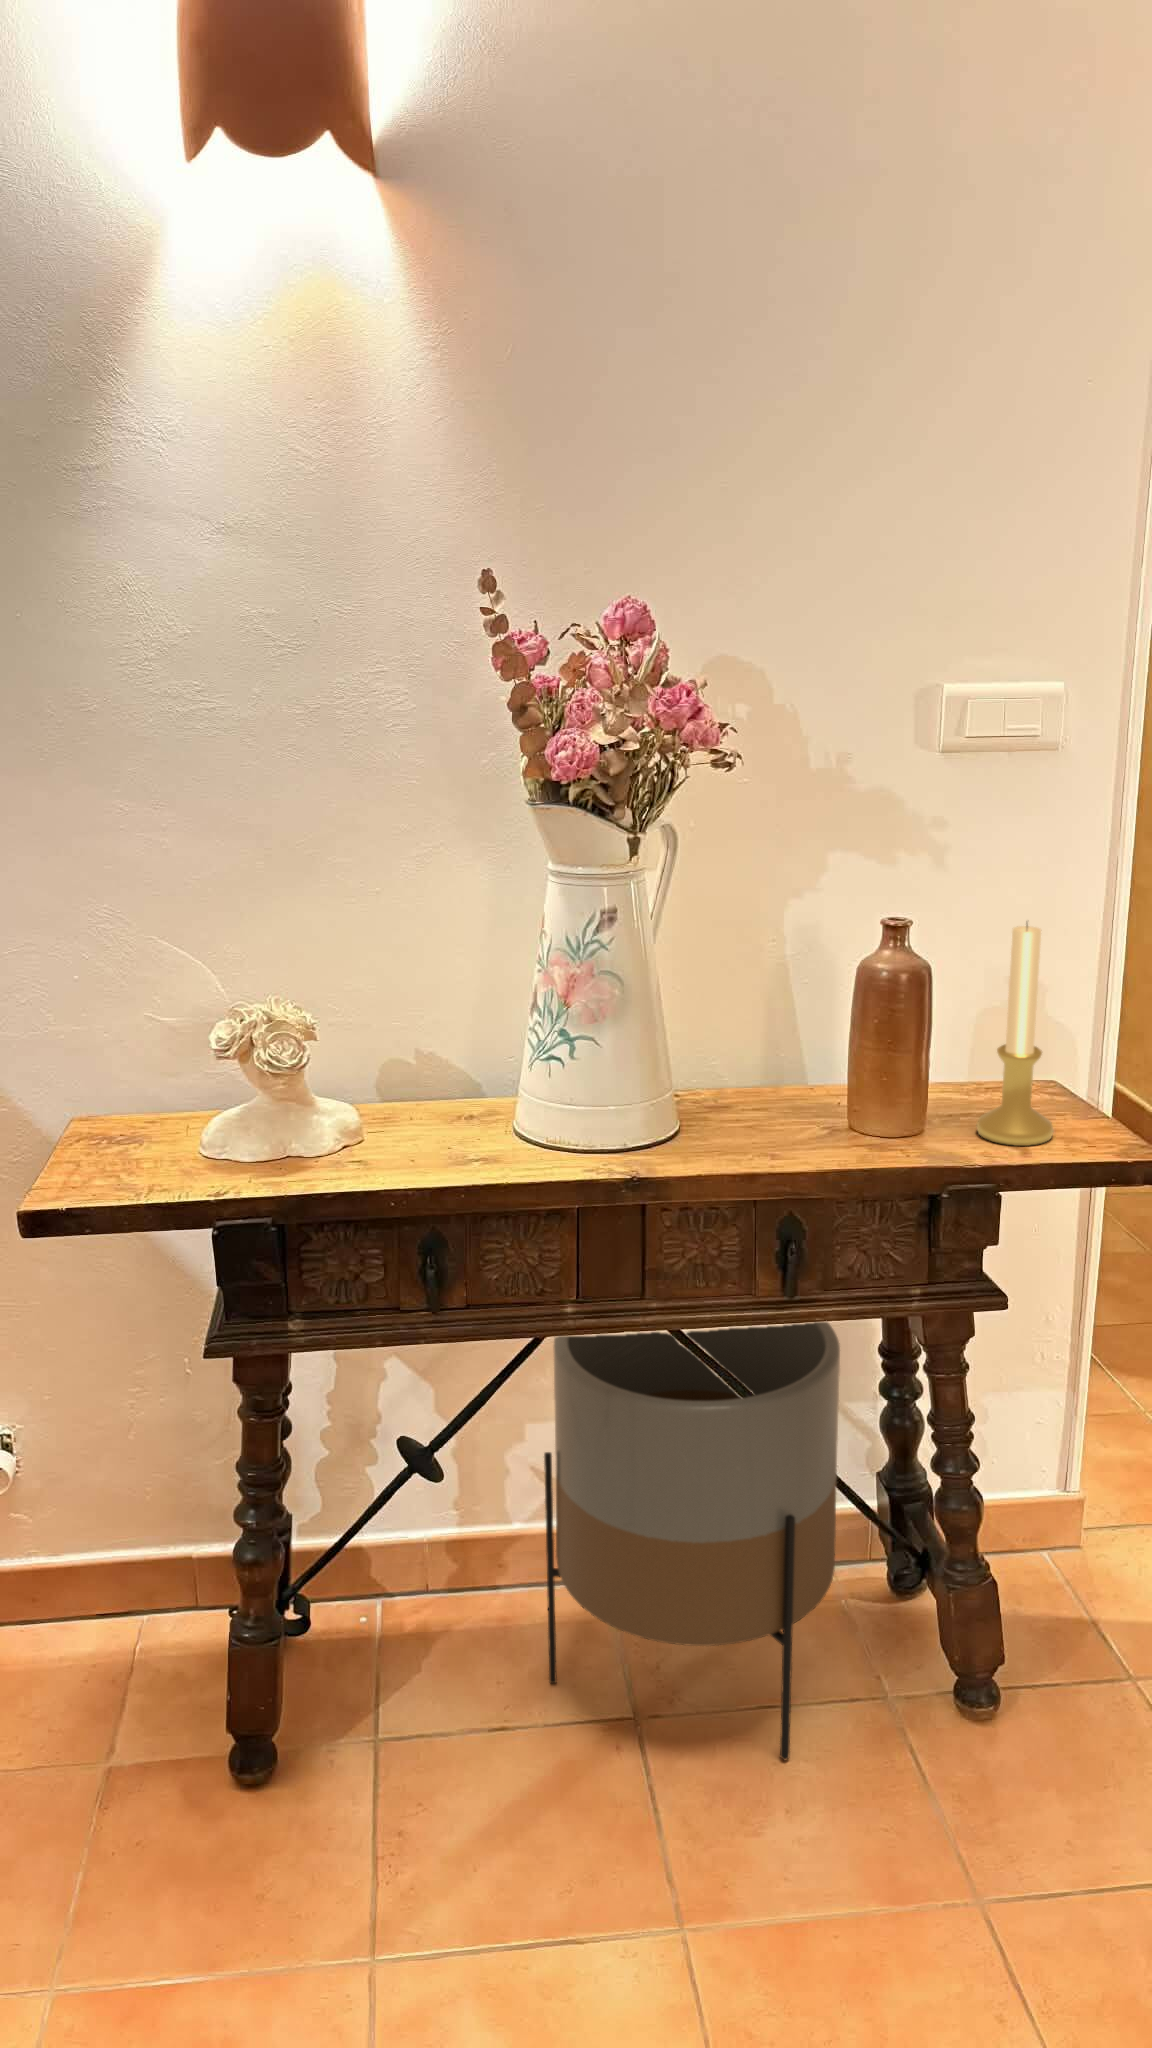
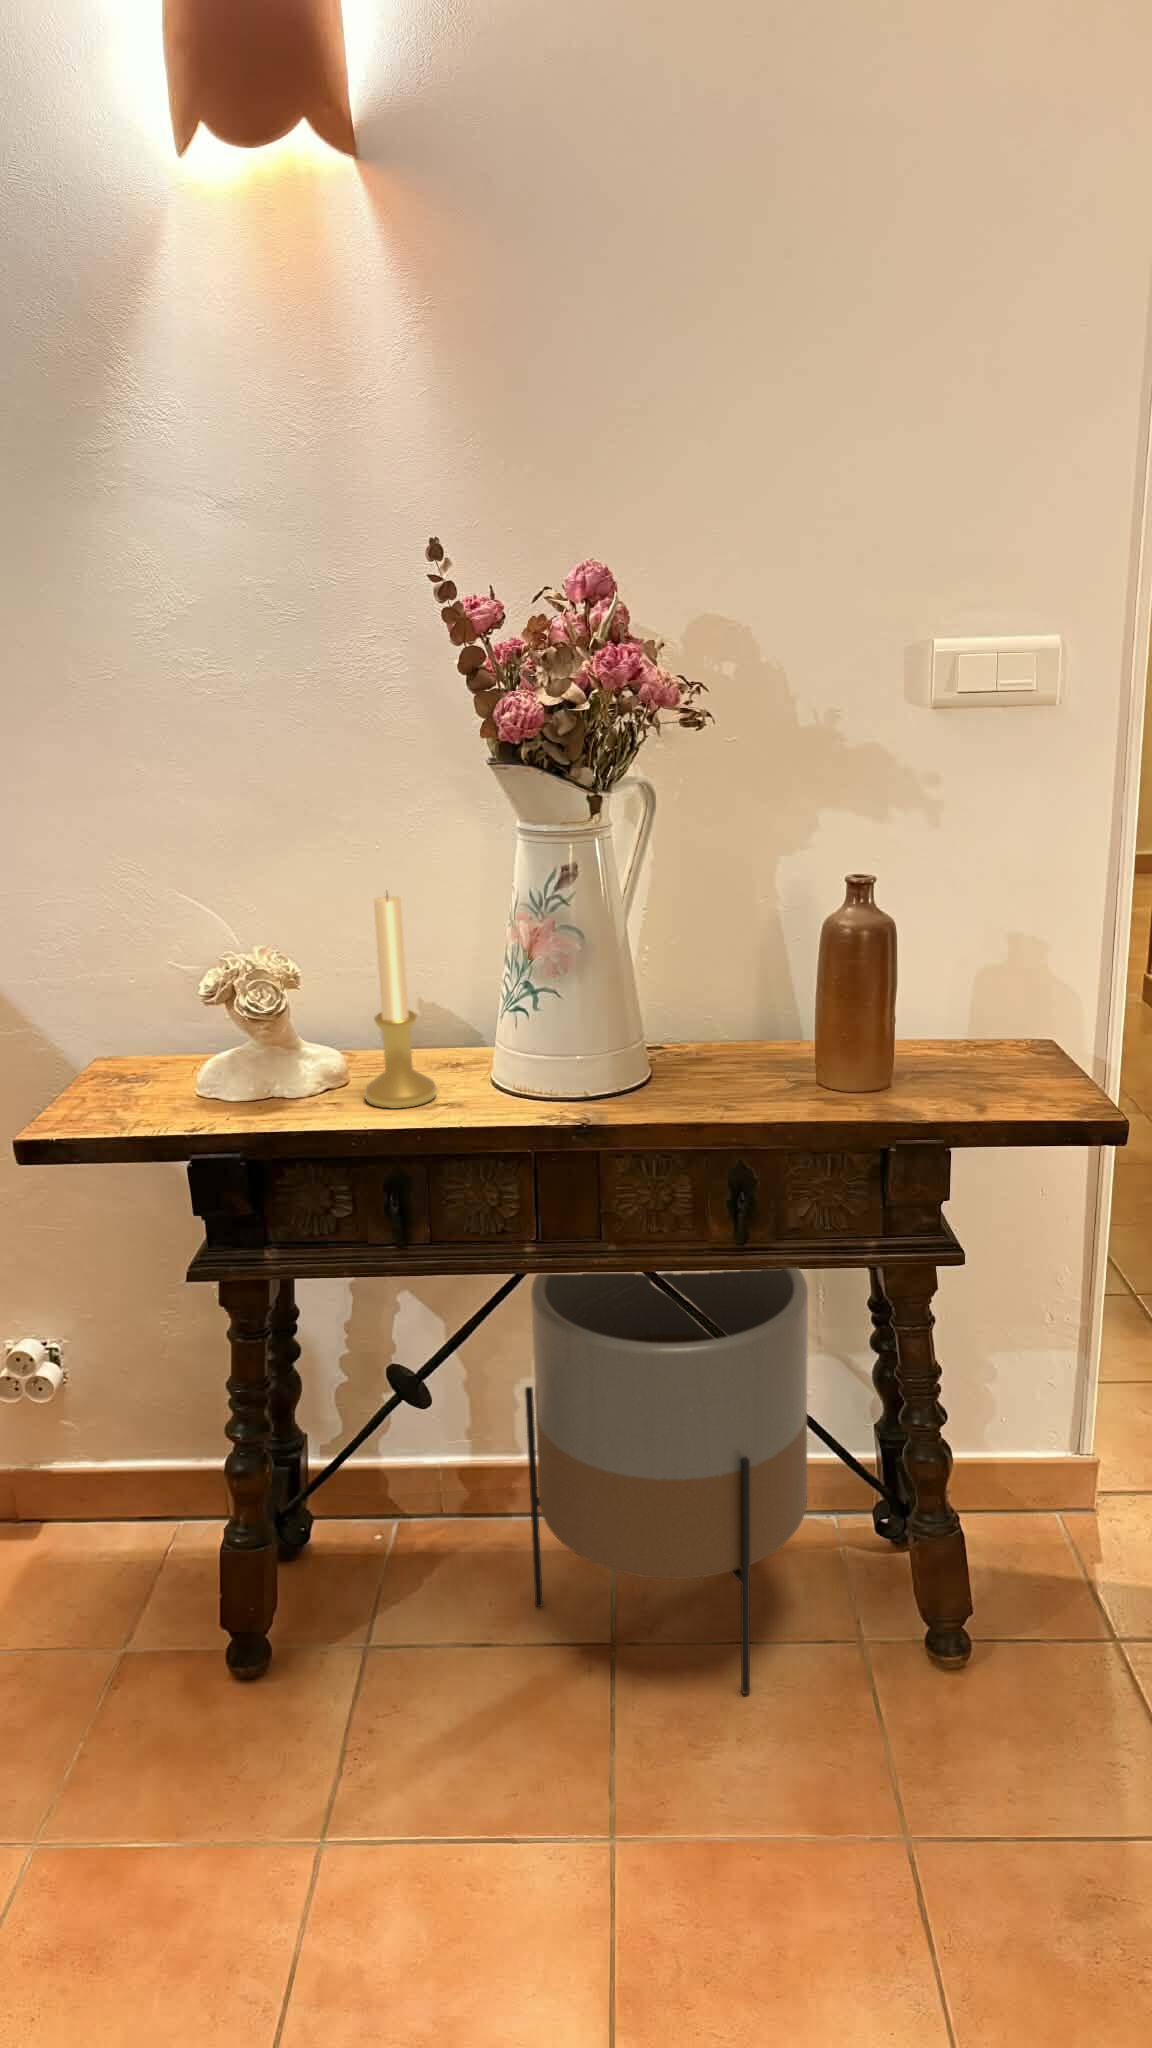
candle holder: present [977,925,1054,1146] -> present [364,895,436,1108]

